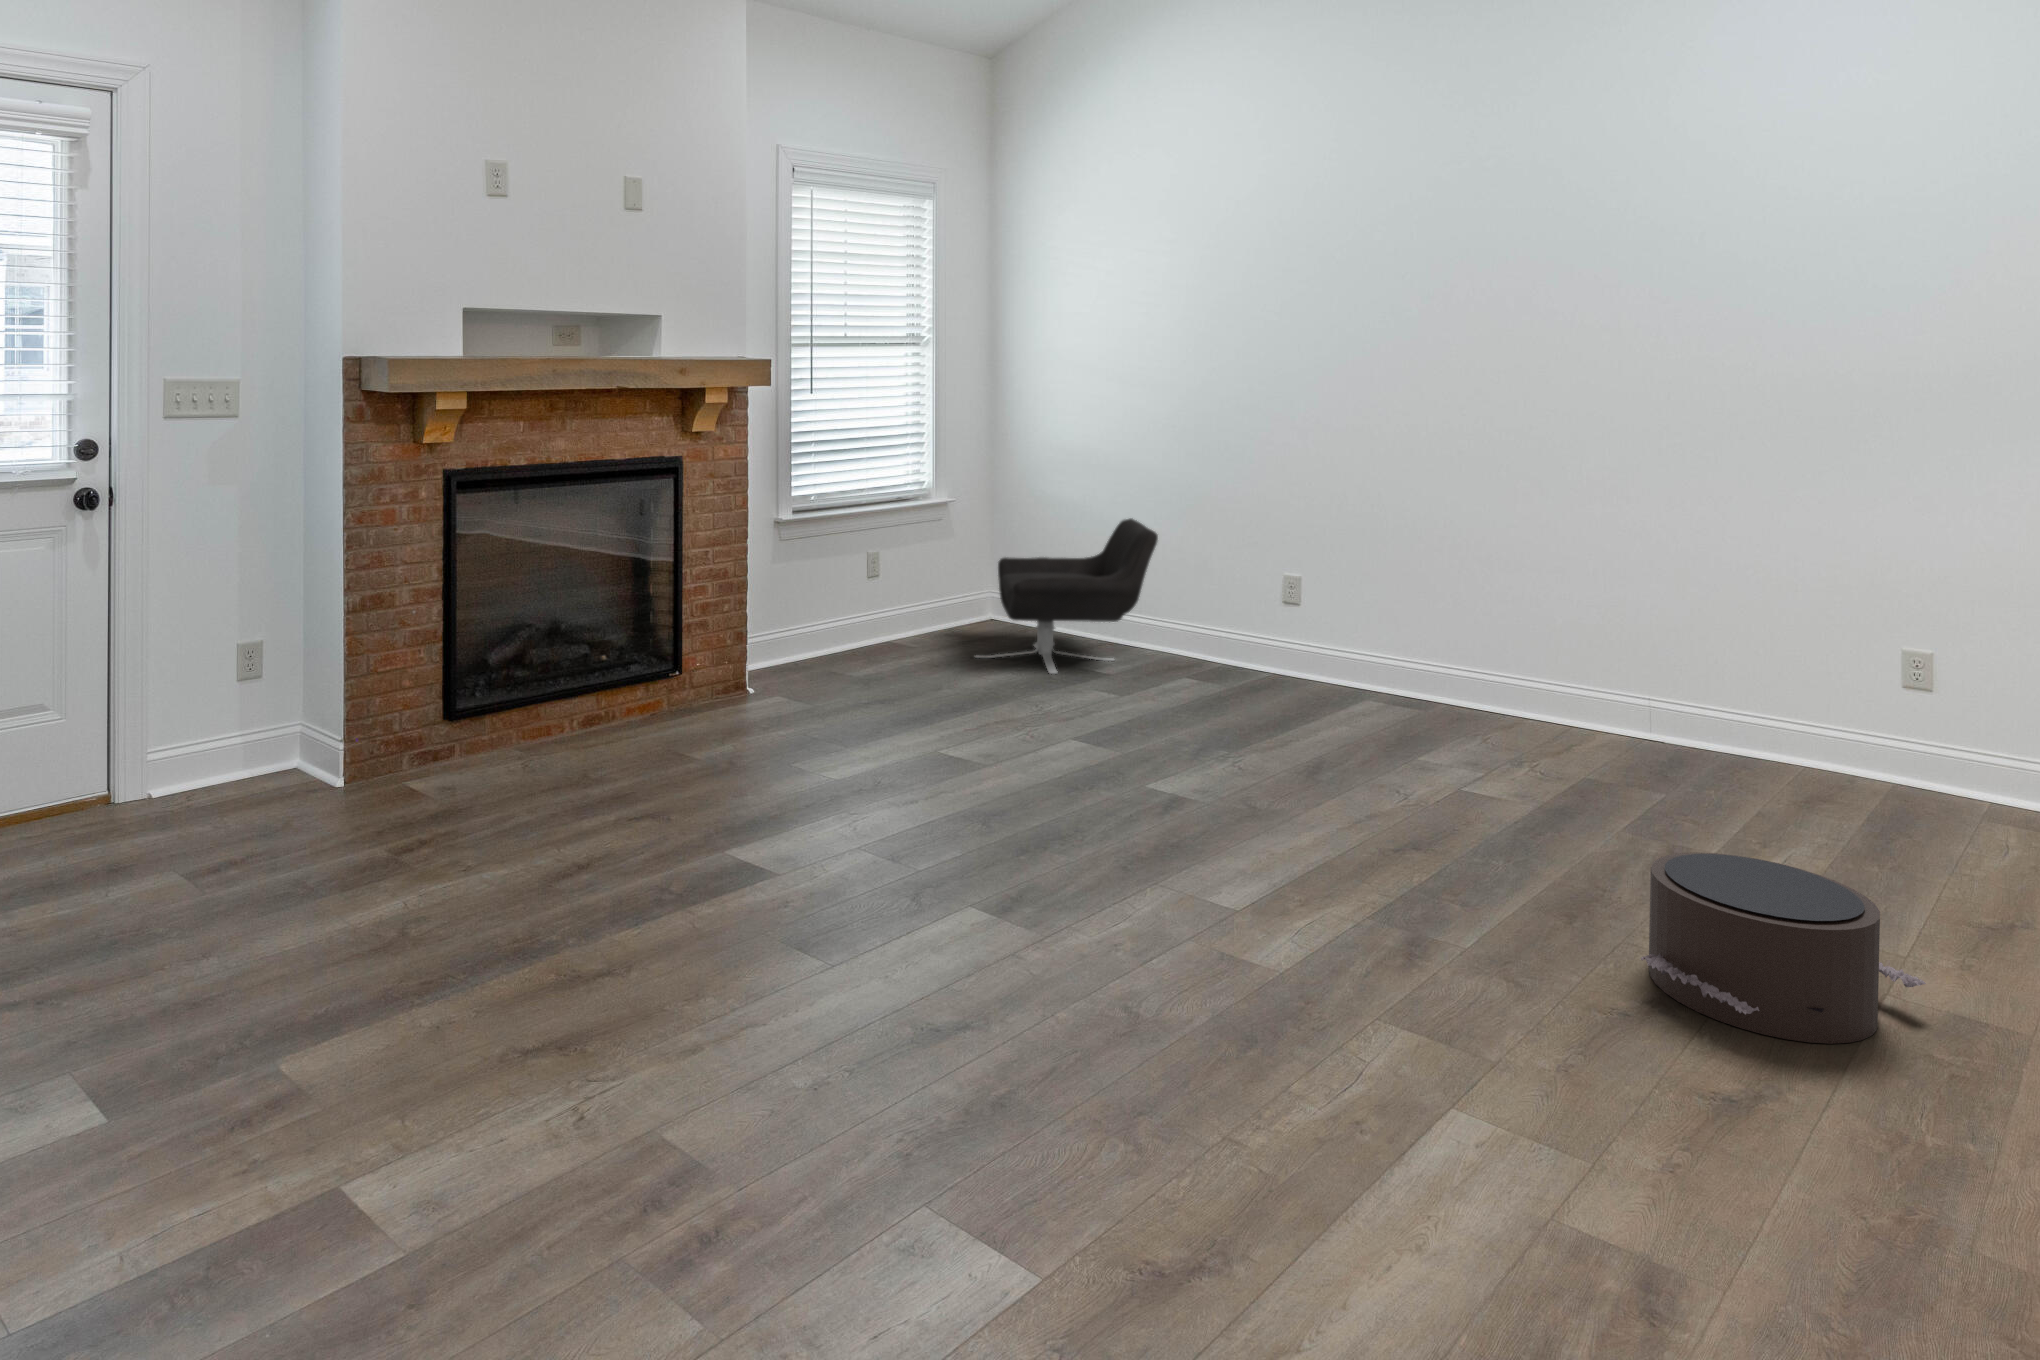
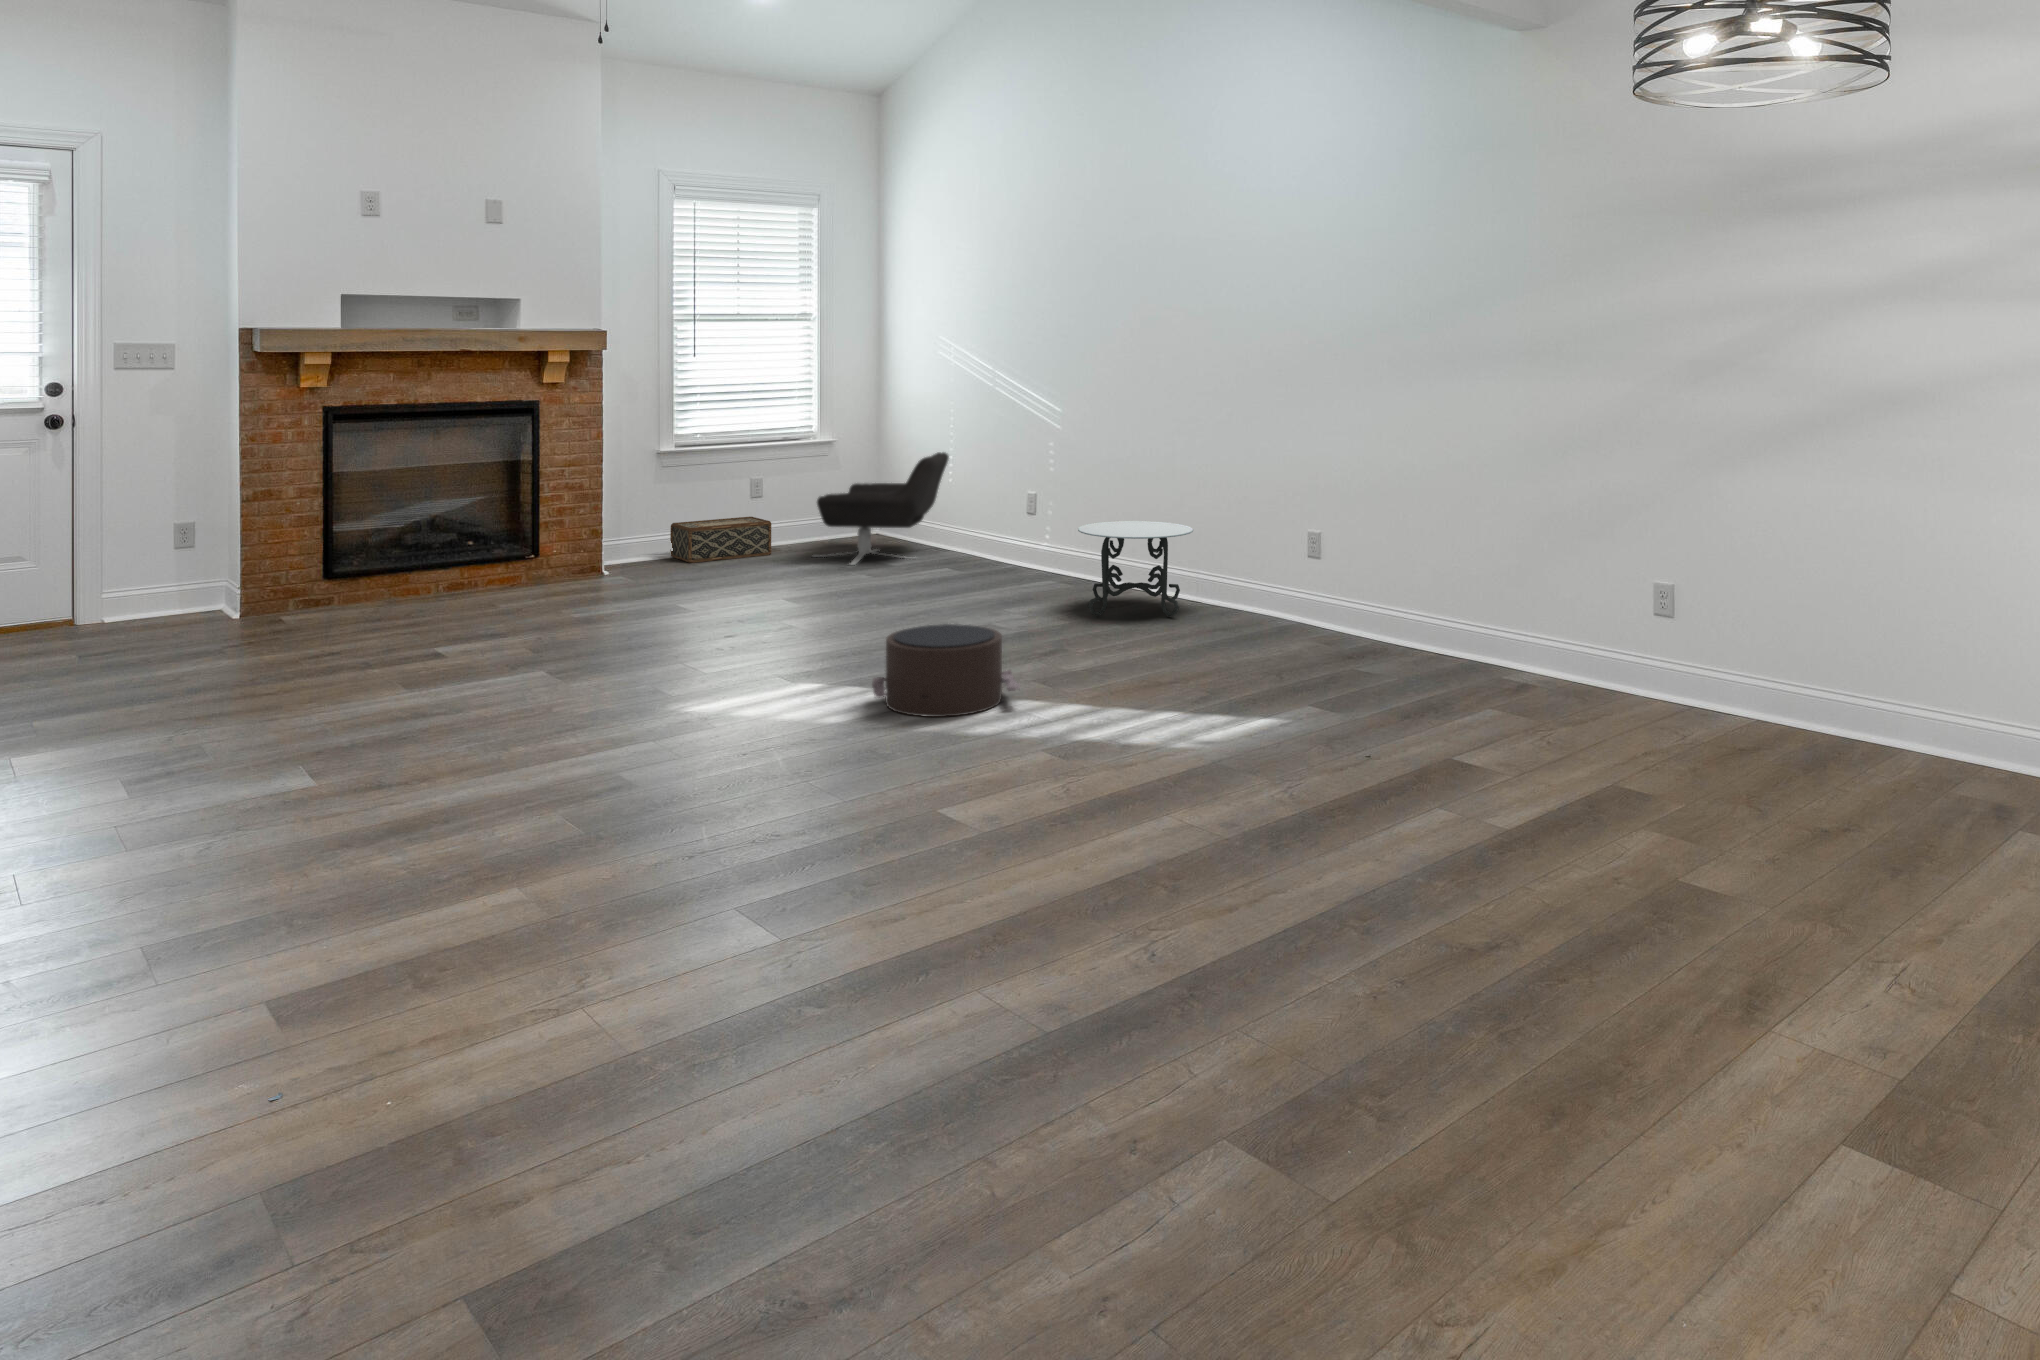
woven basket: none [793,601,916,670] -> present [670,517,771,563]
side table: none [1501,630,1696,776] -> present [1078,521,1193,617]

